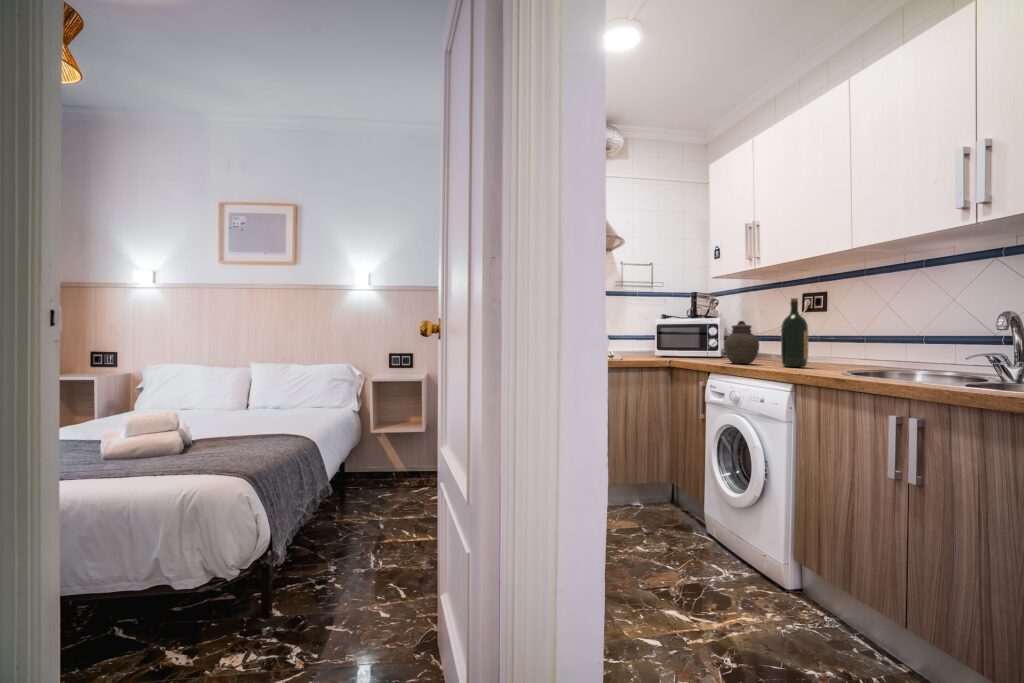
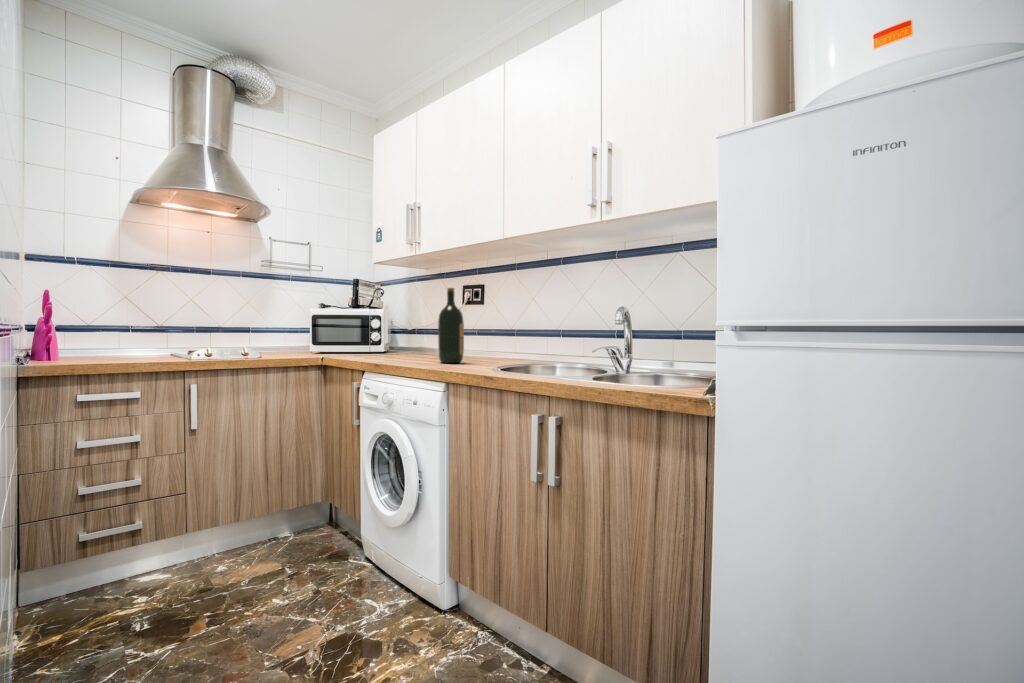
jar: present [724,321,759,364] -> none [380,311,417,361]

